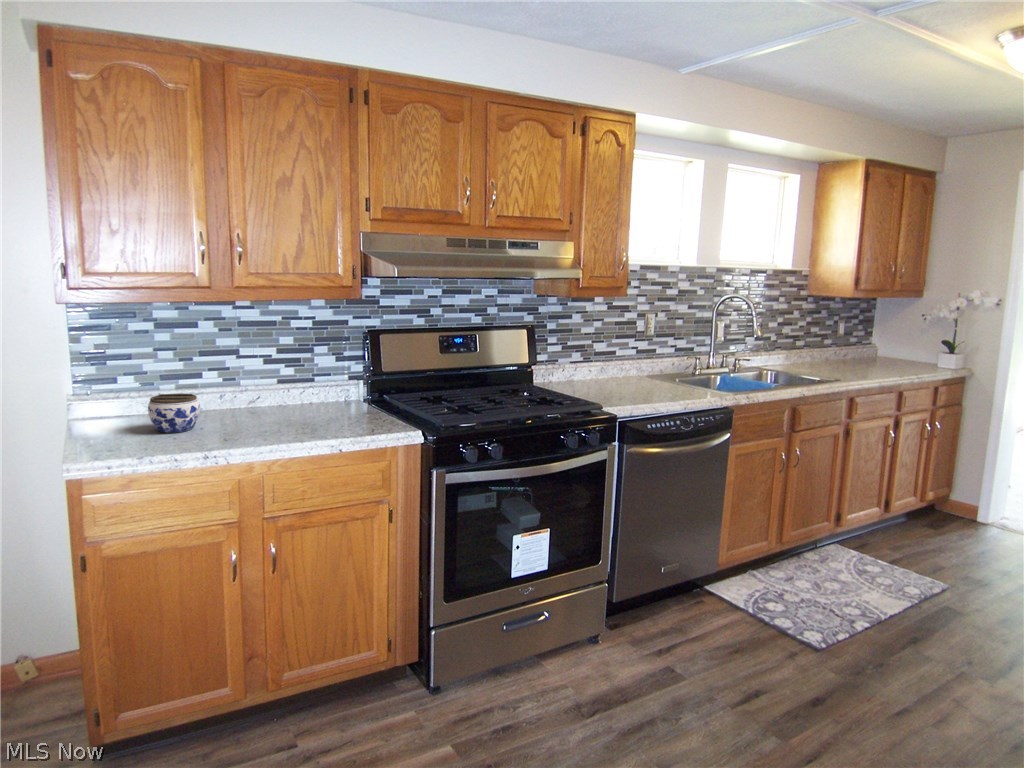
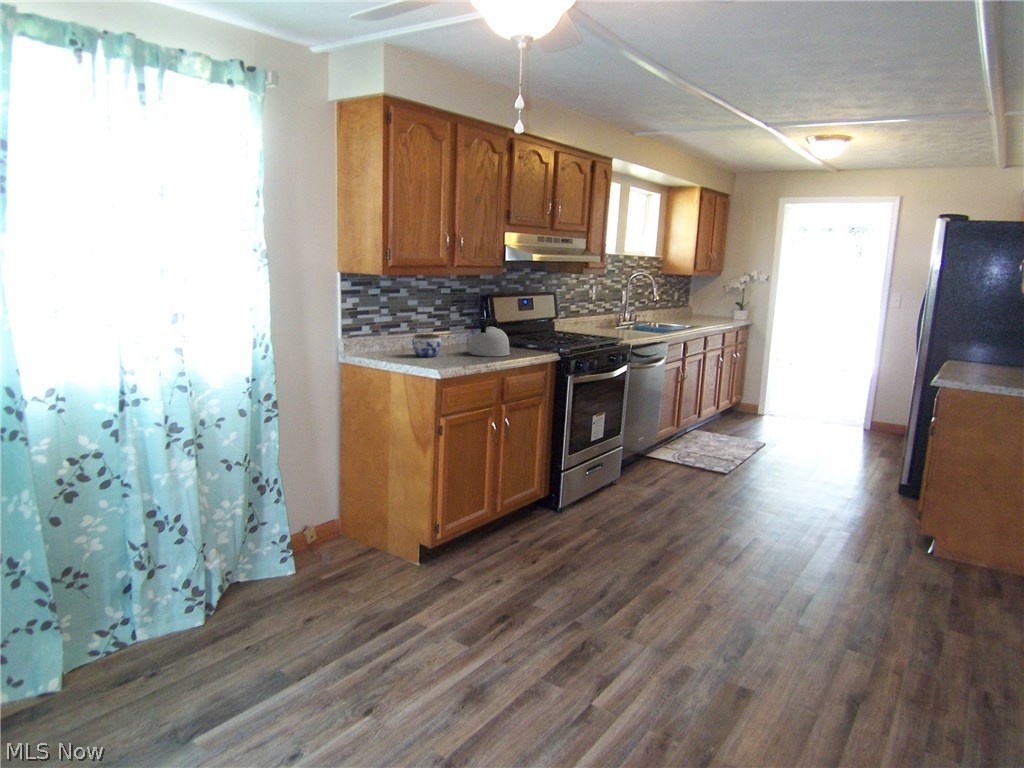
kettle: none [254,371,330,437] -> present [469,318,510,356]

